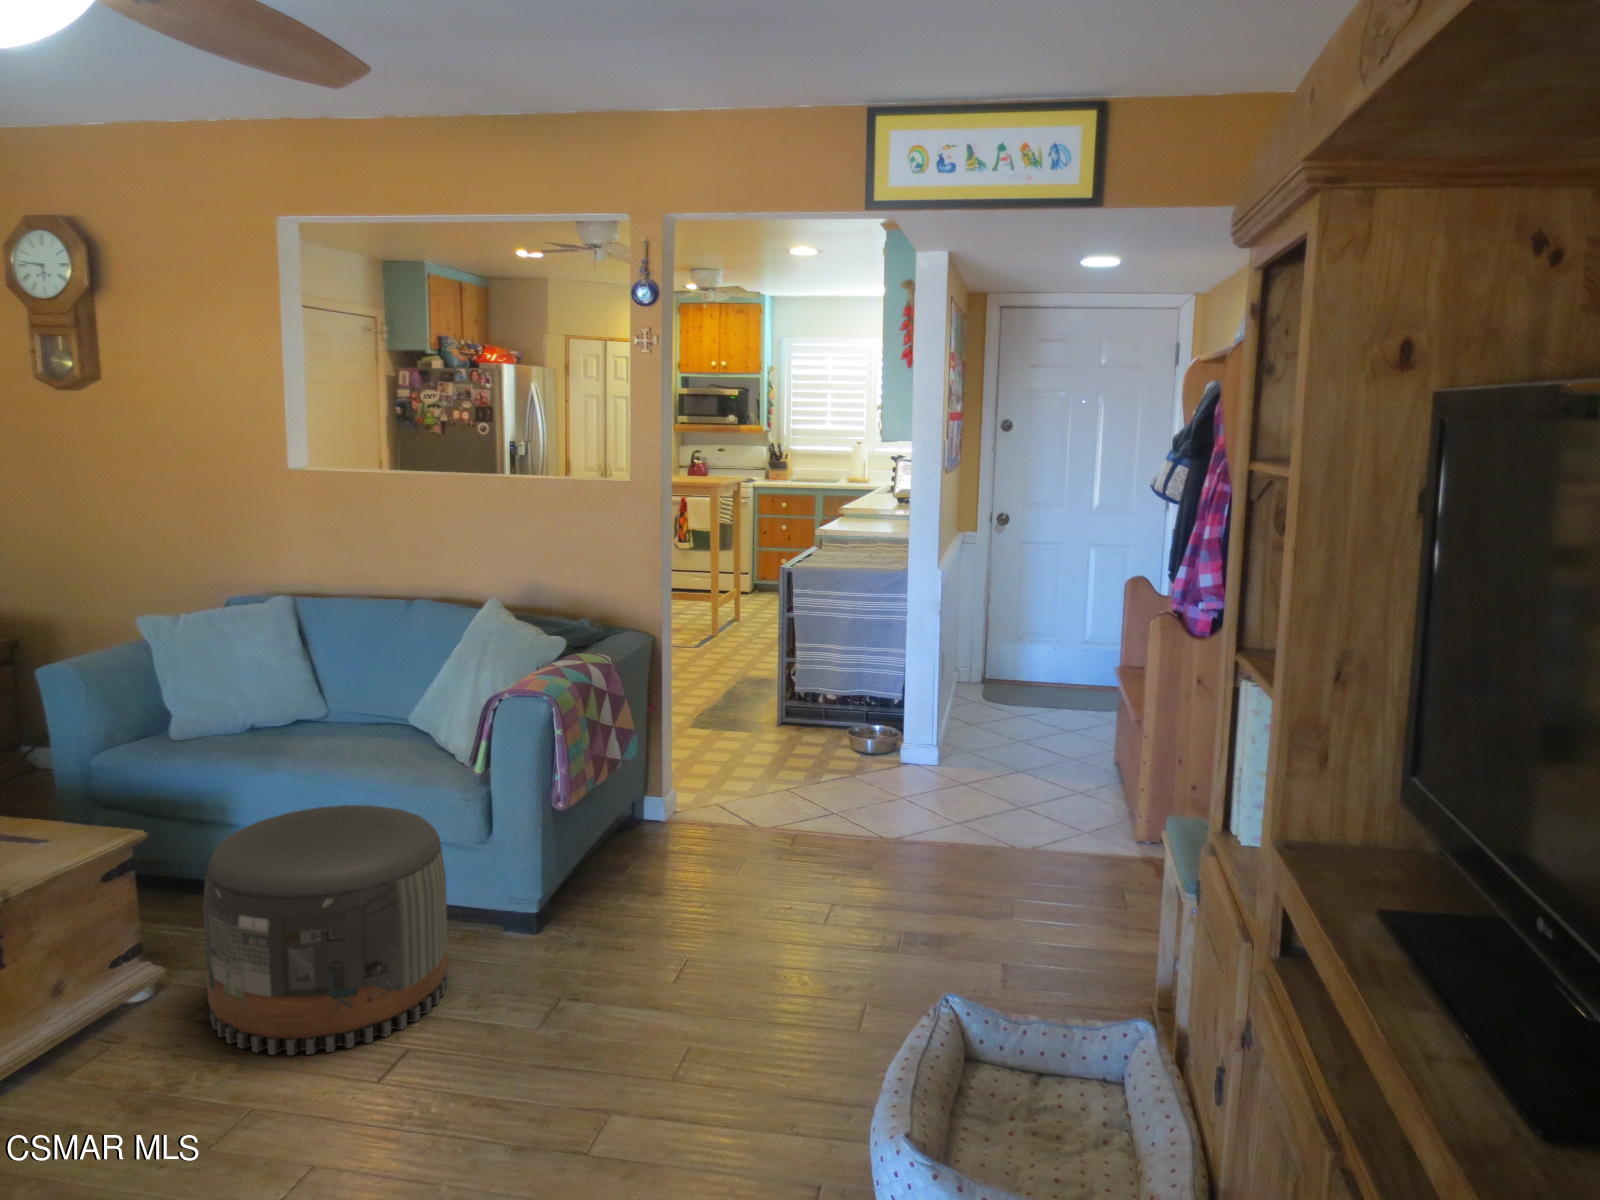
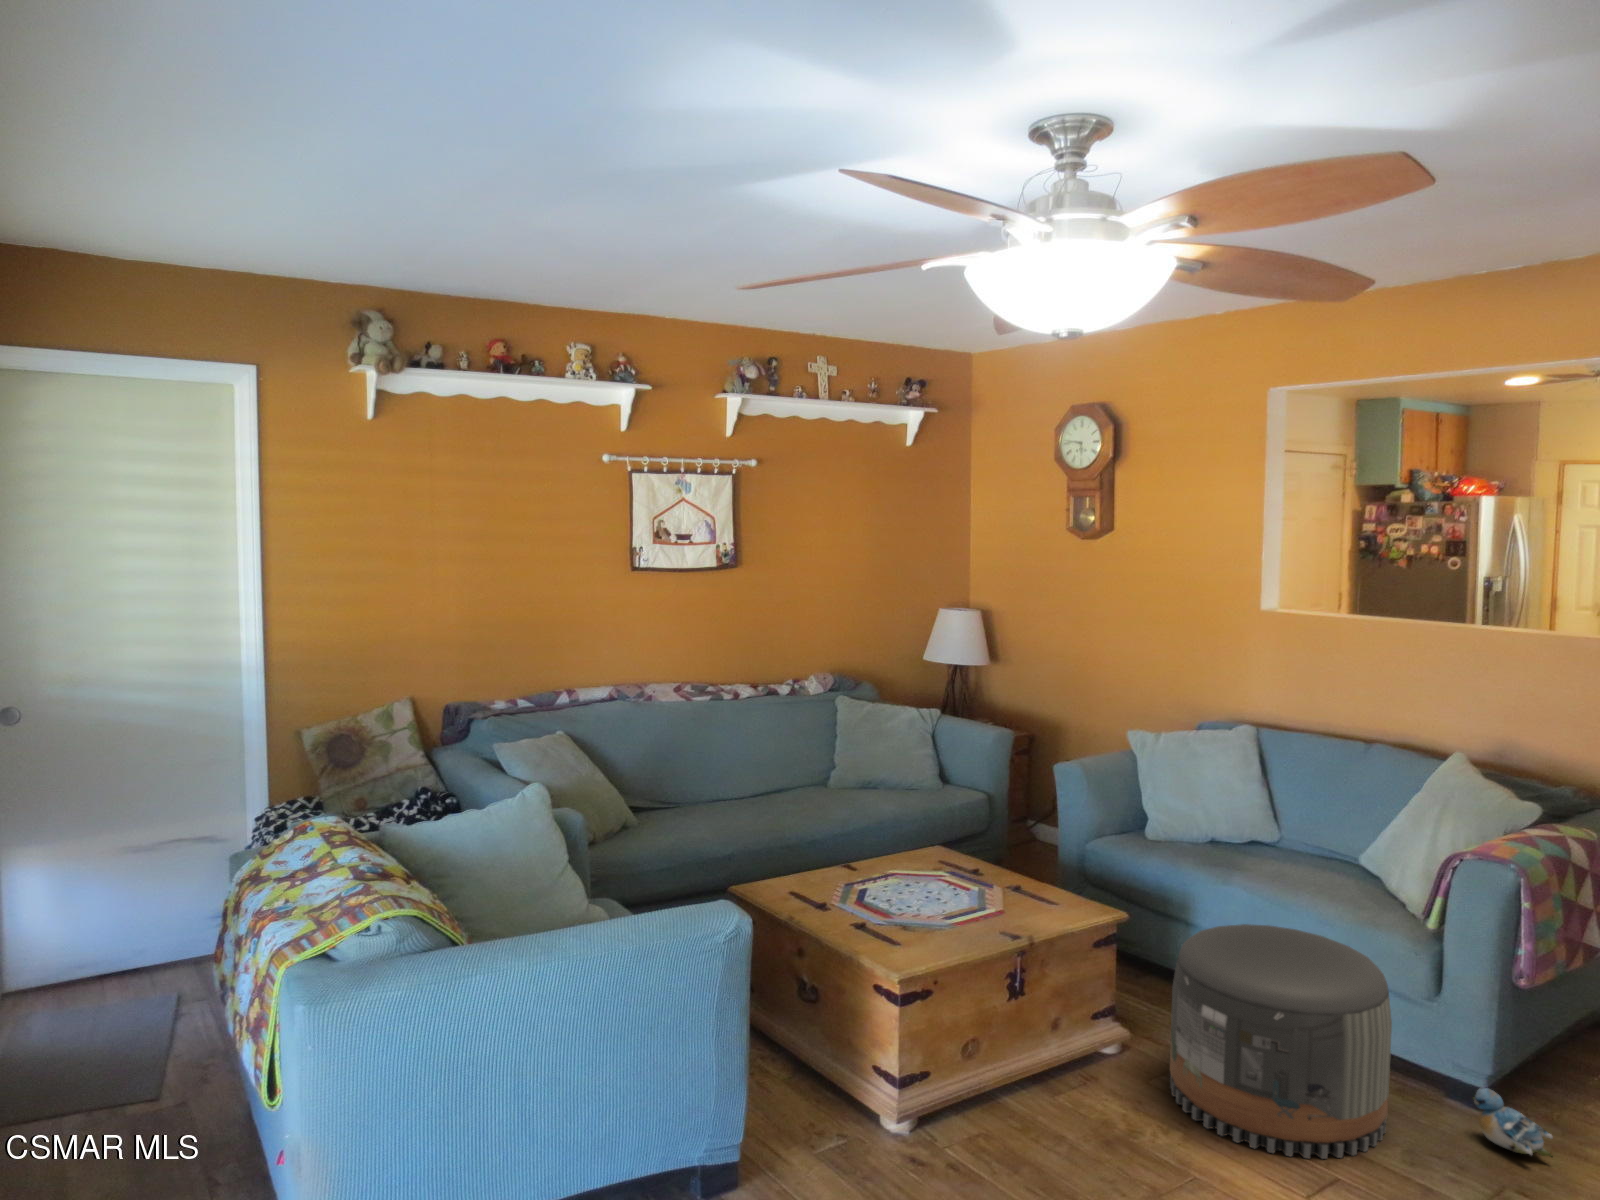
plush toy: none [523,911,591,962] -> present [1473,1088,1553,1157]

